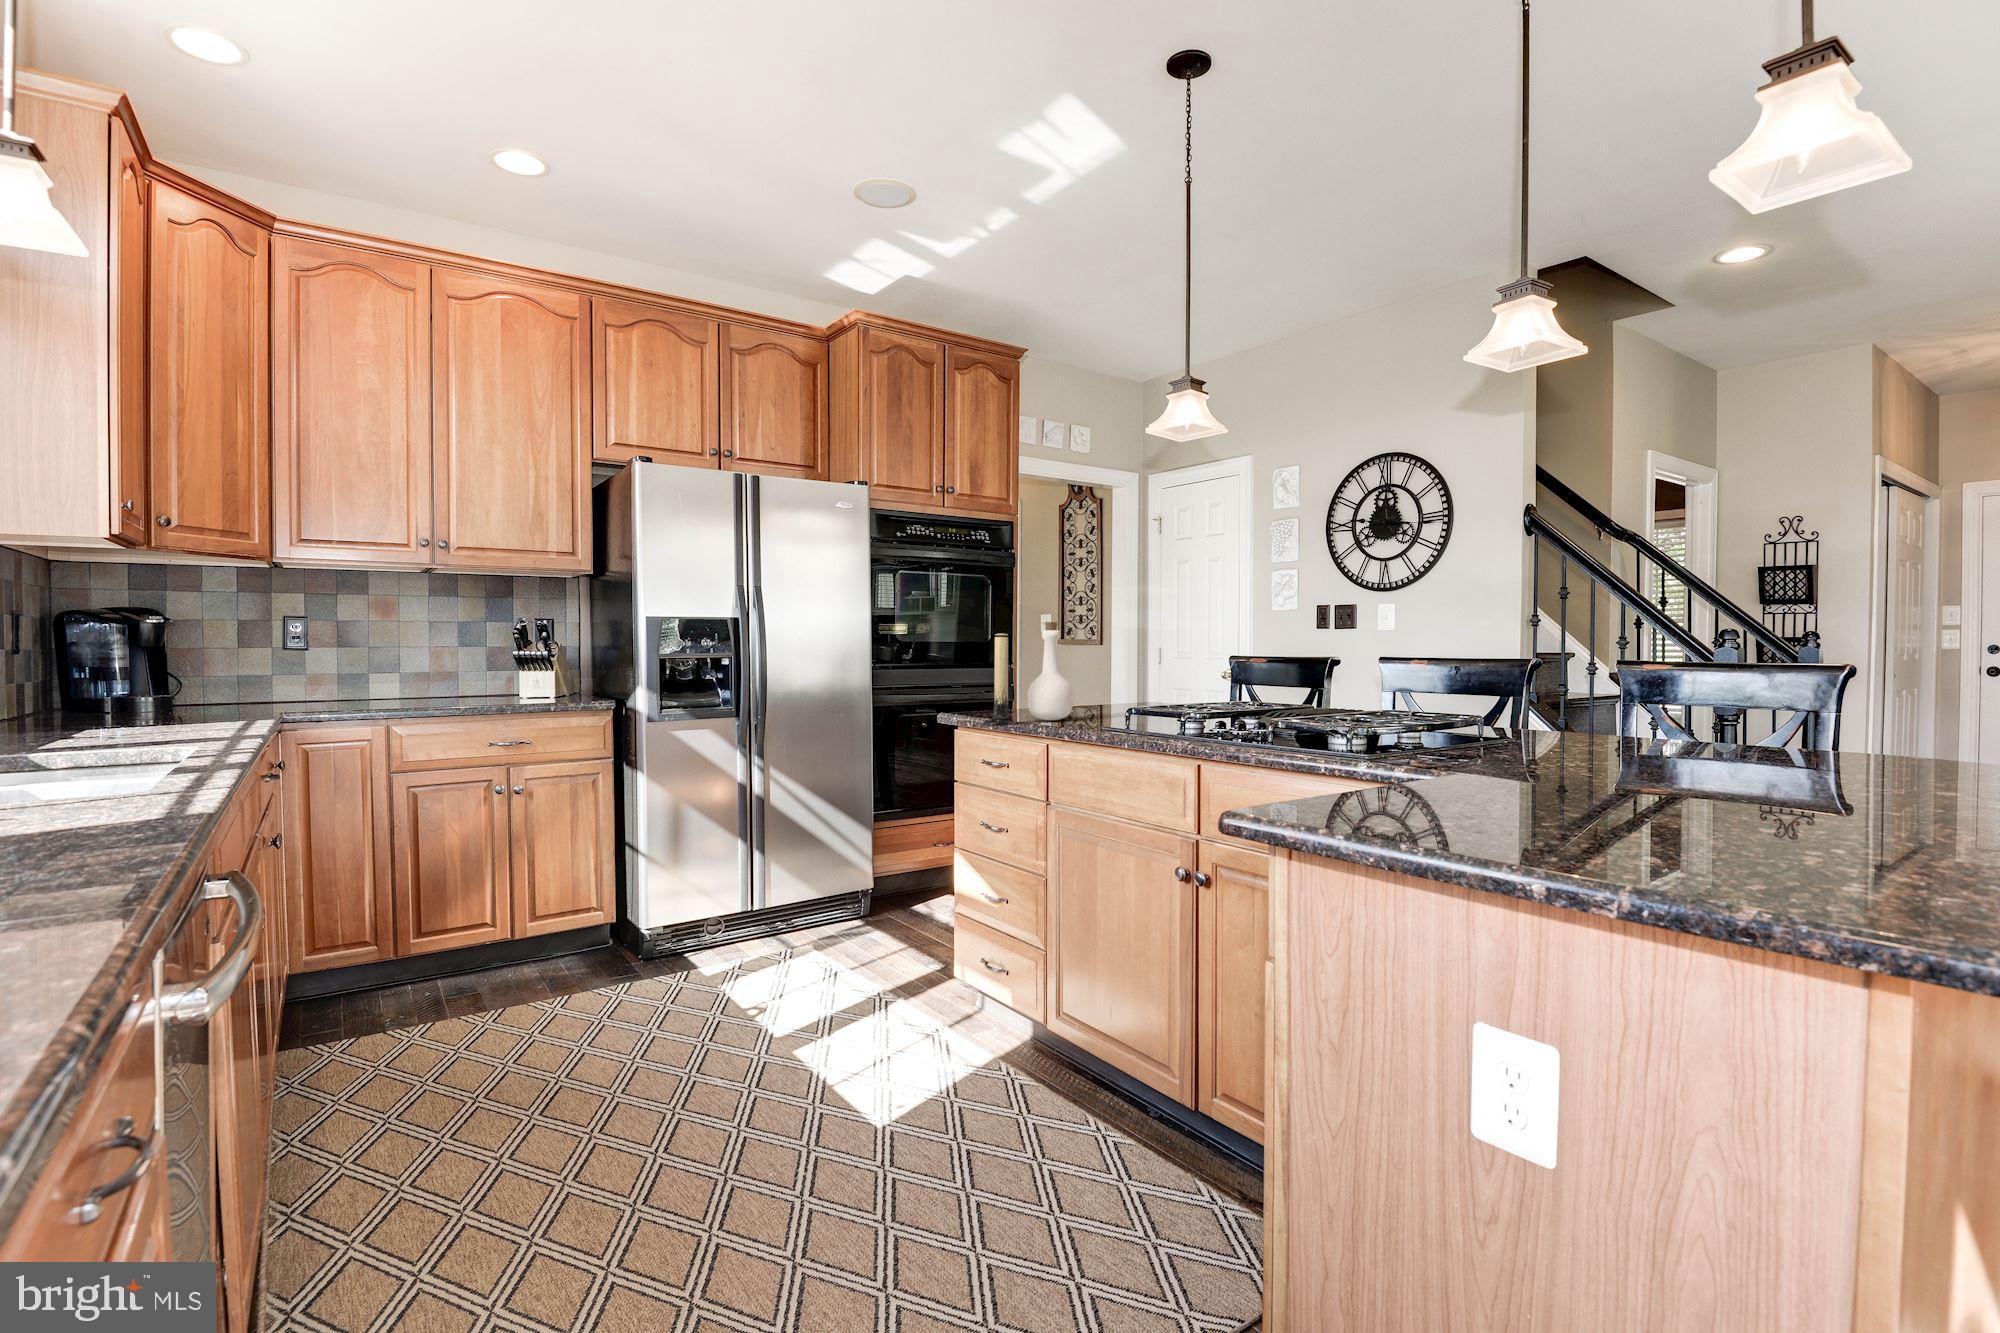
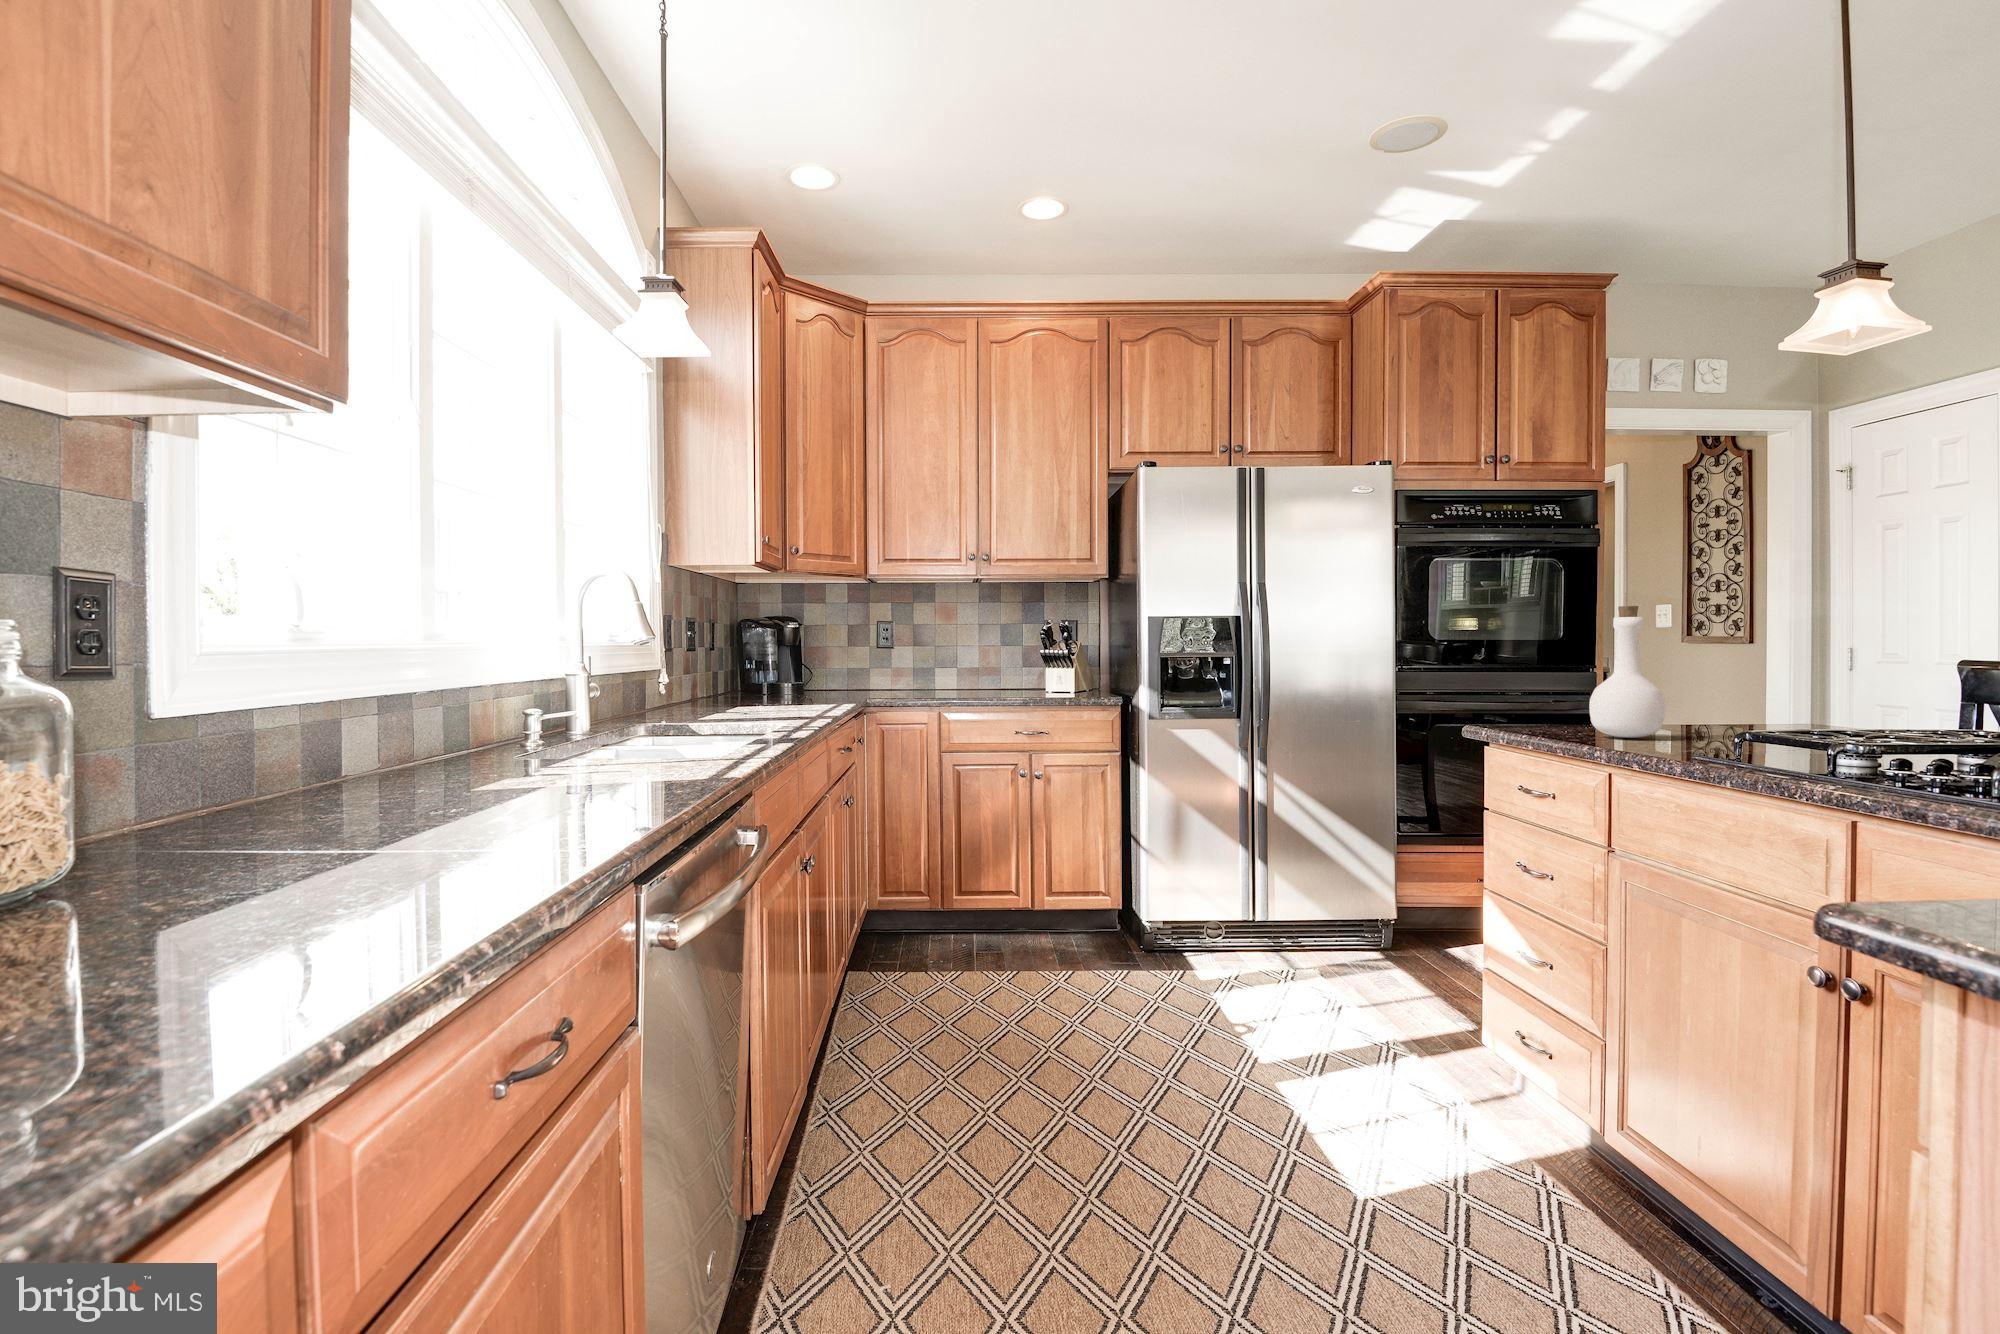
candle: present [983,634,1010,725] -> none [1519,623,1559,740]

